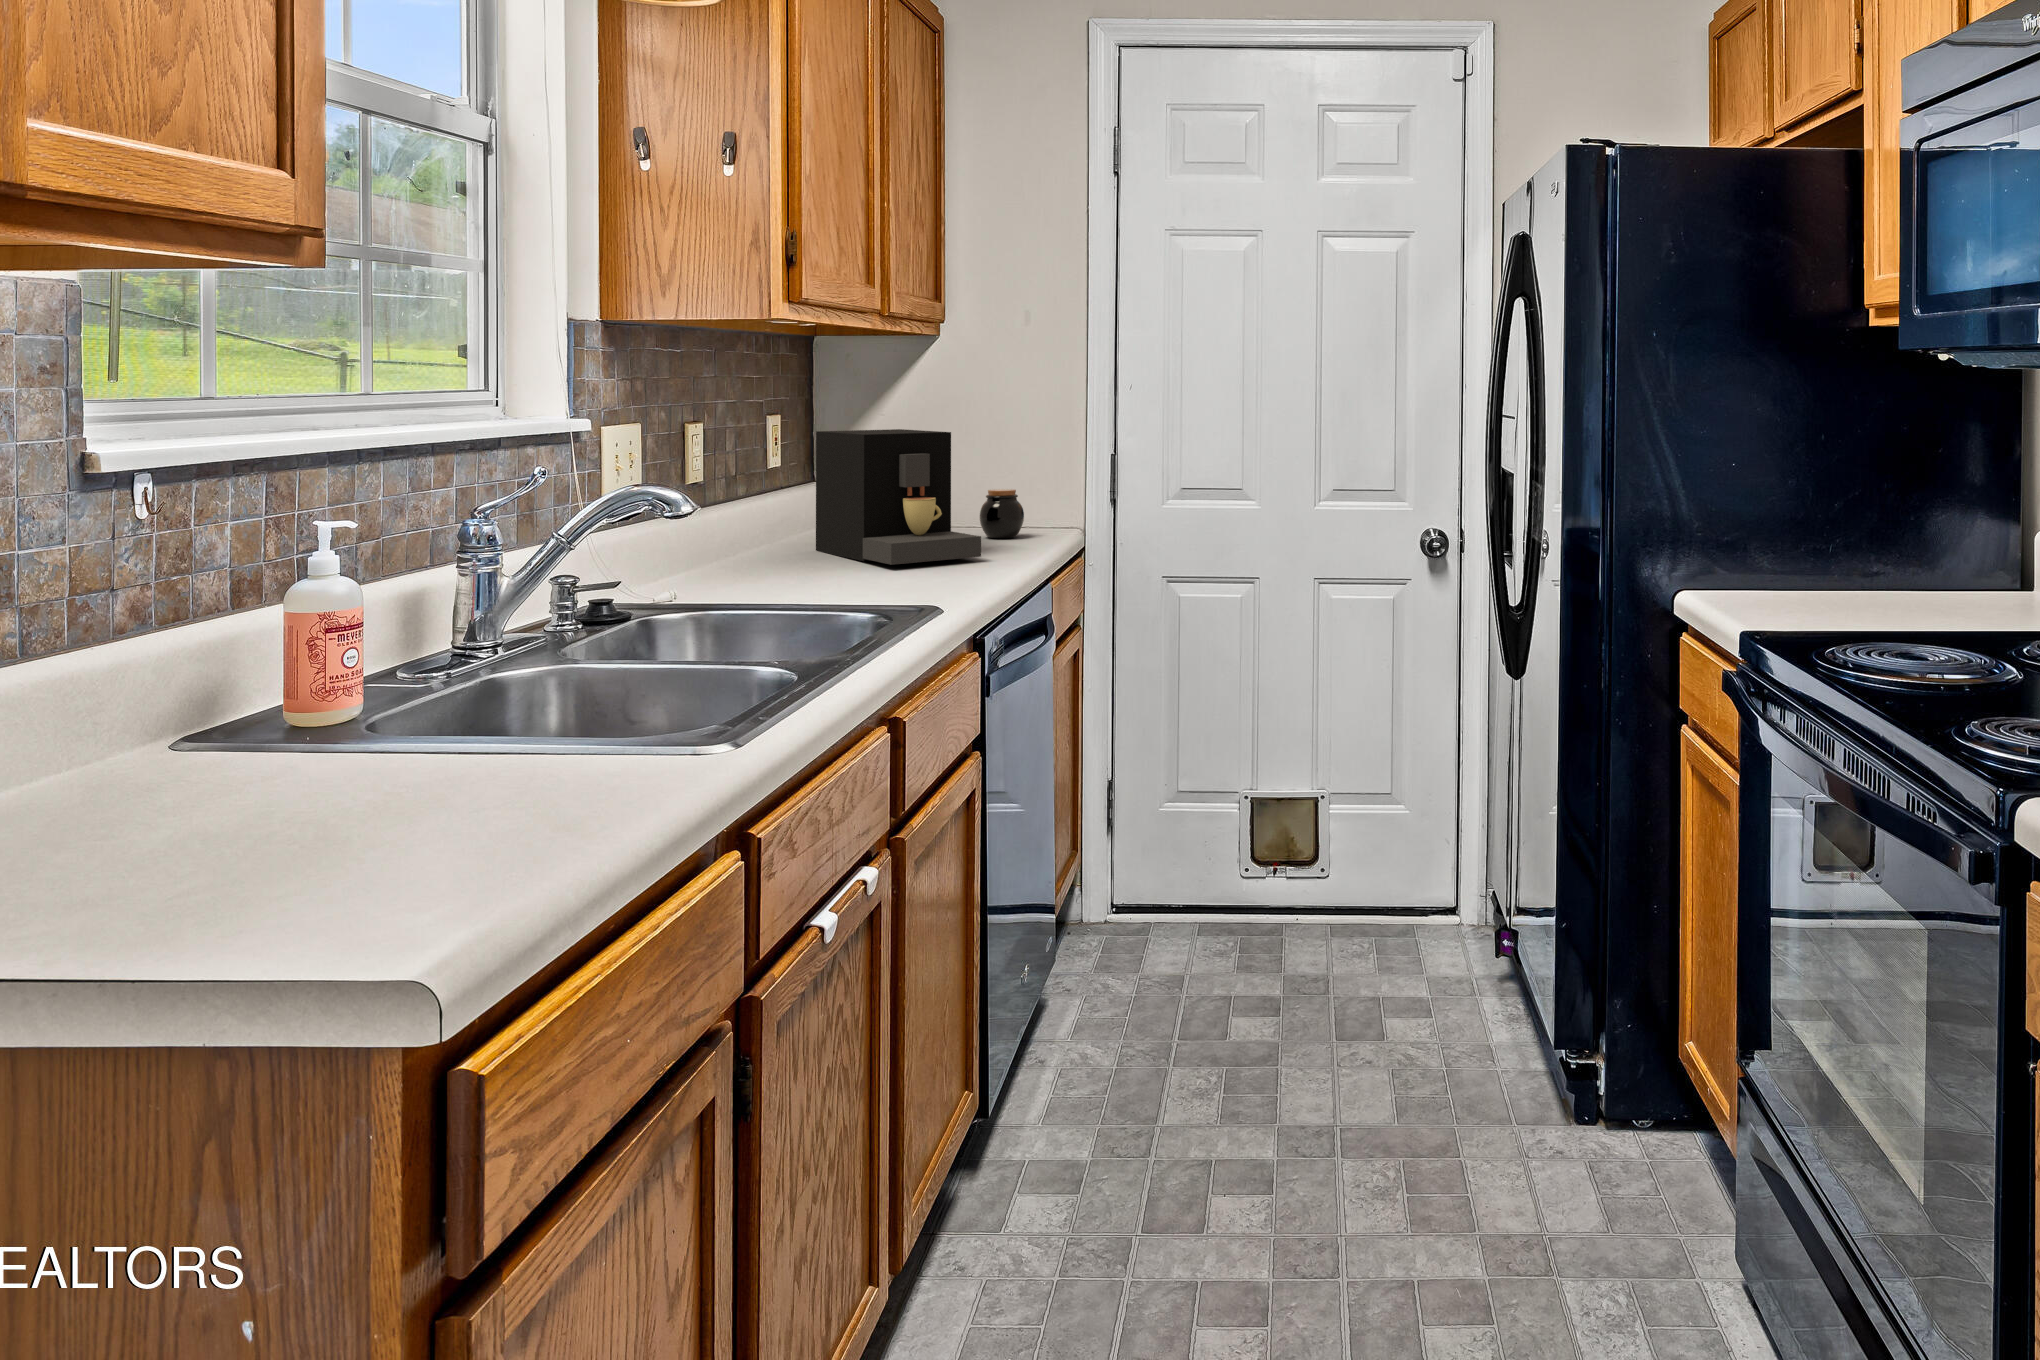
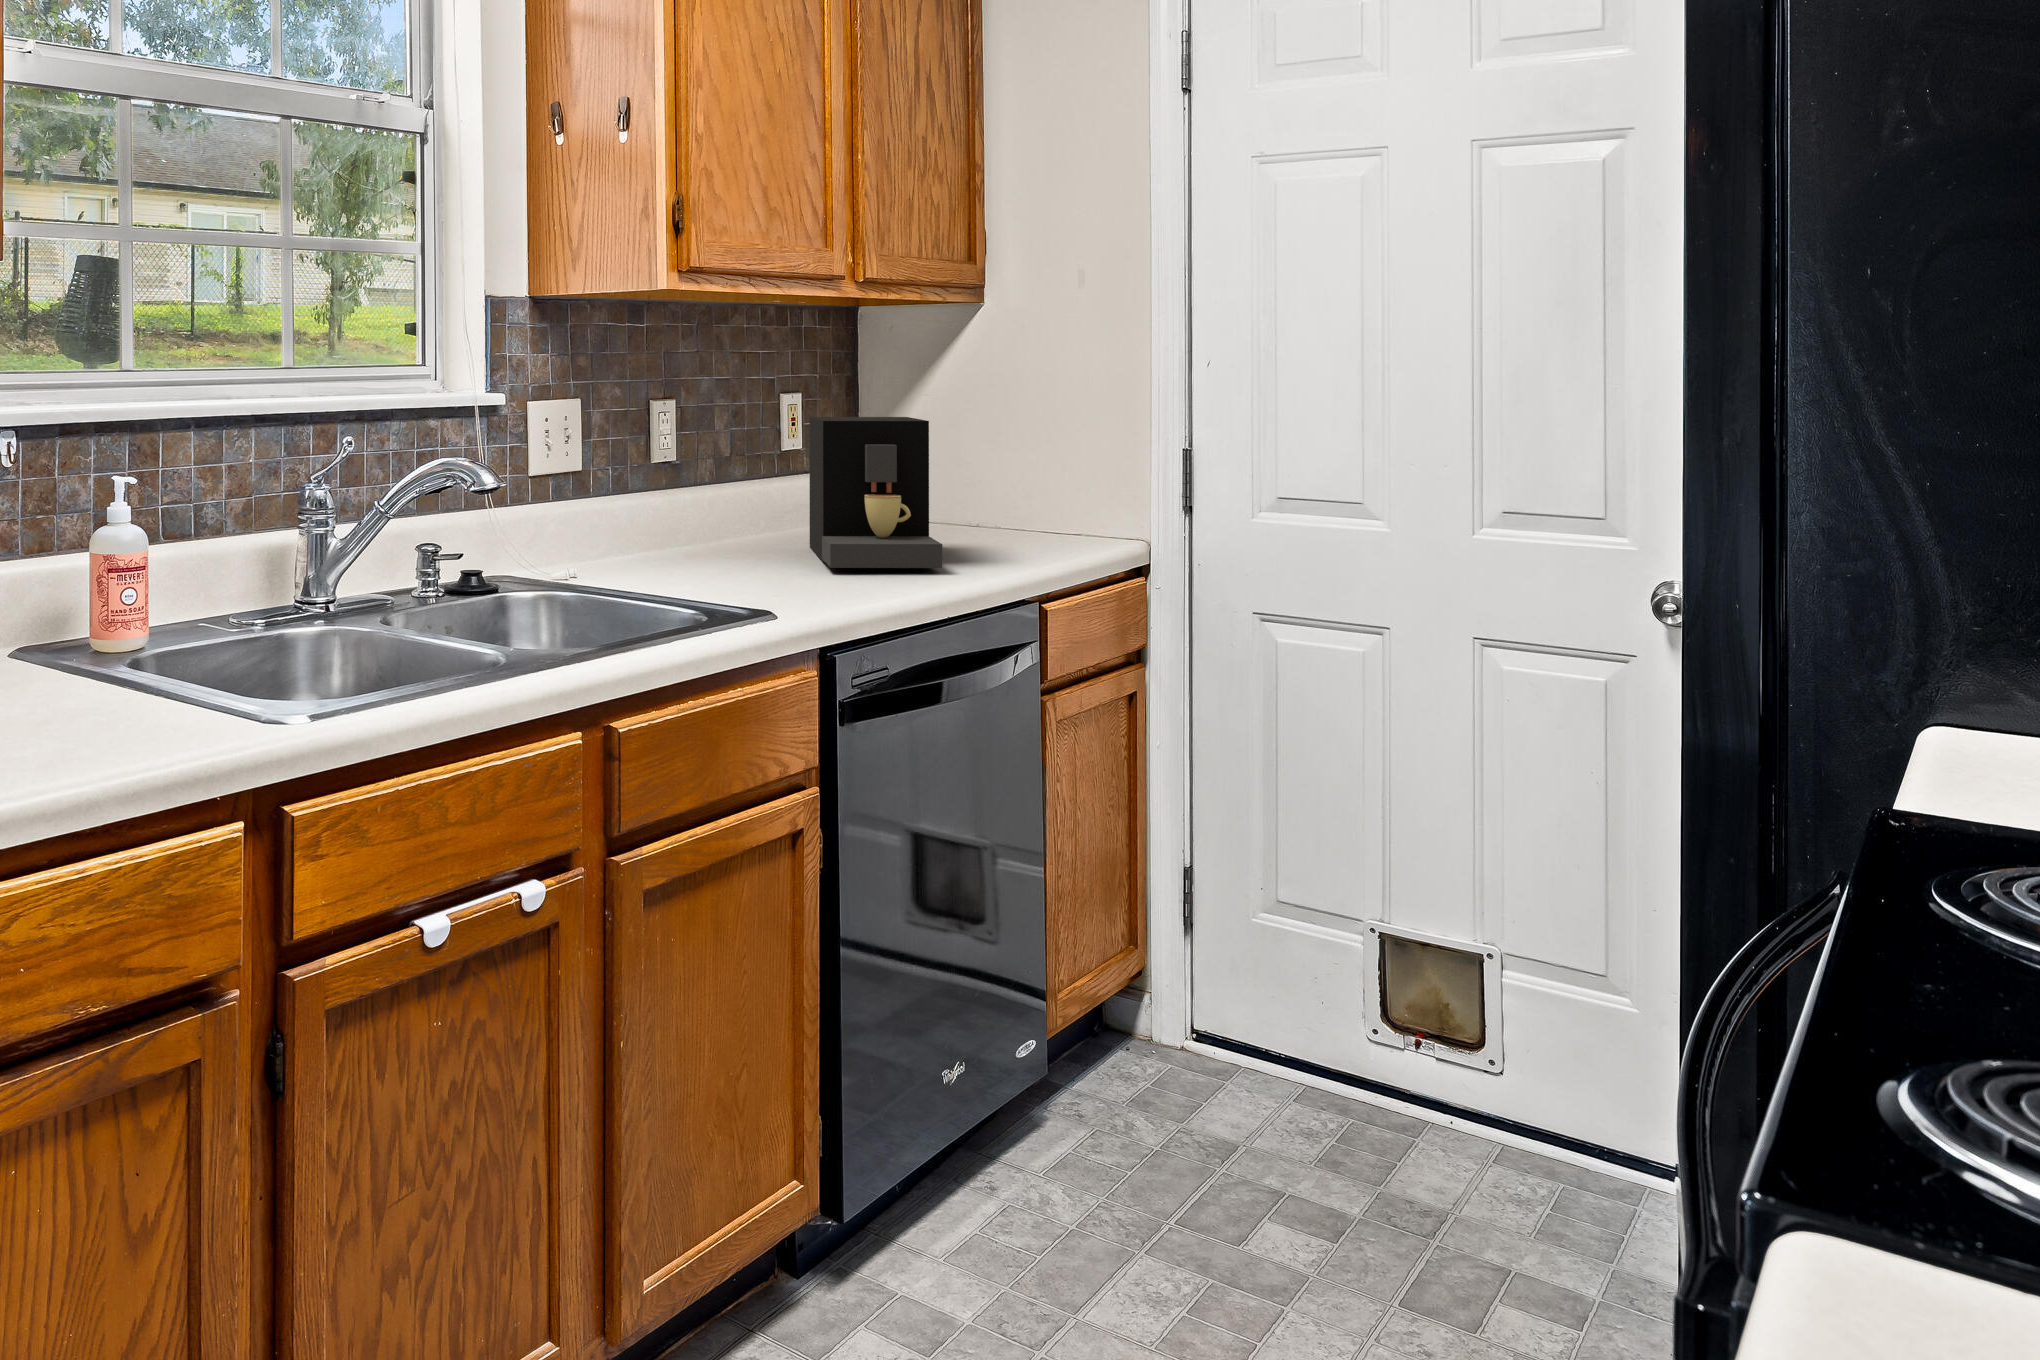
jar: present [980,489,1024,538] -> none [1003,491,1056,550]

